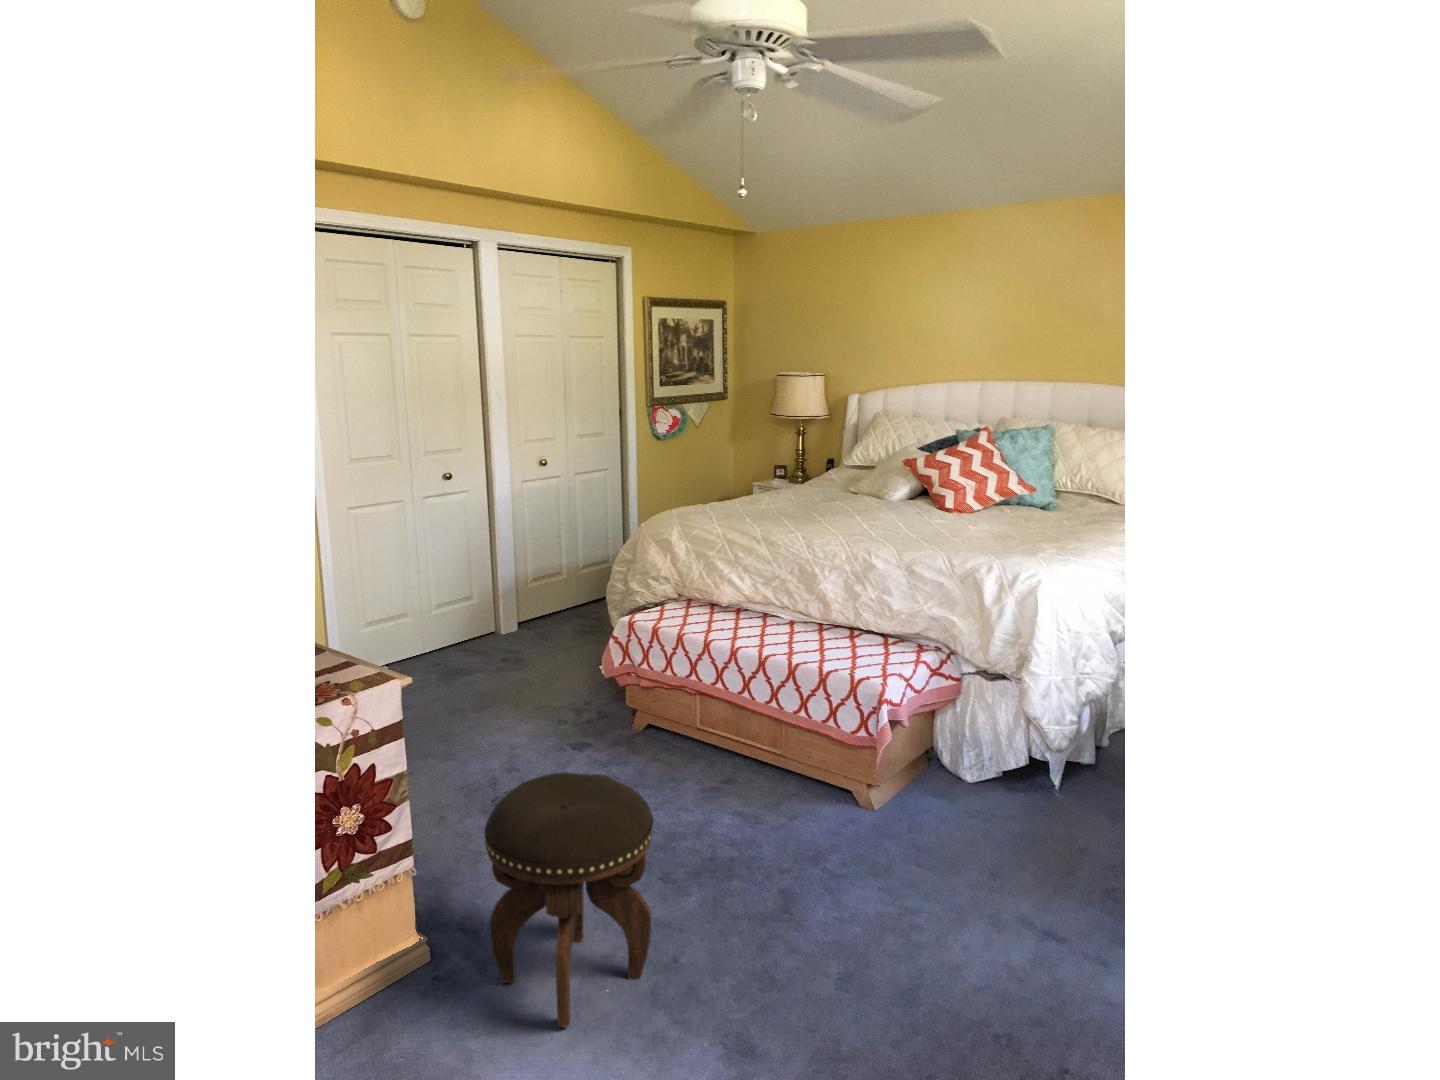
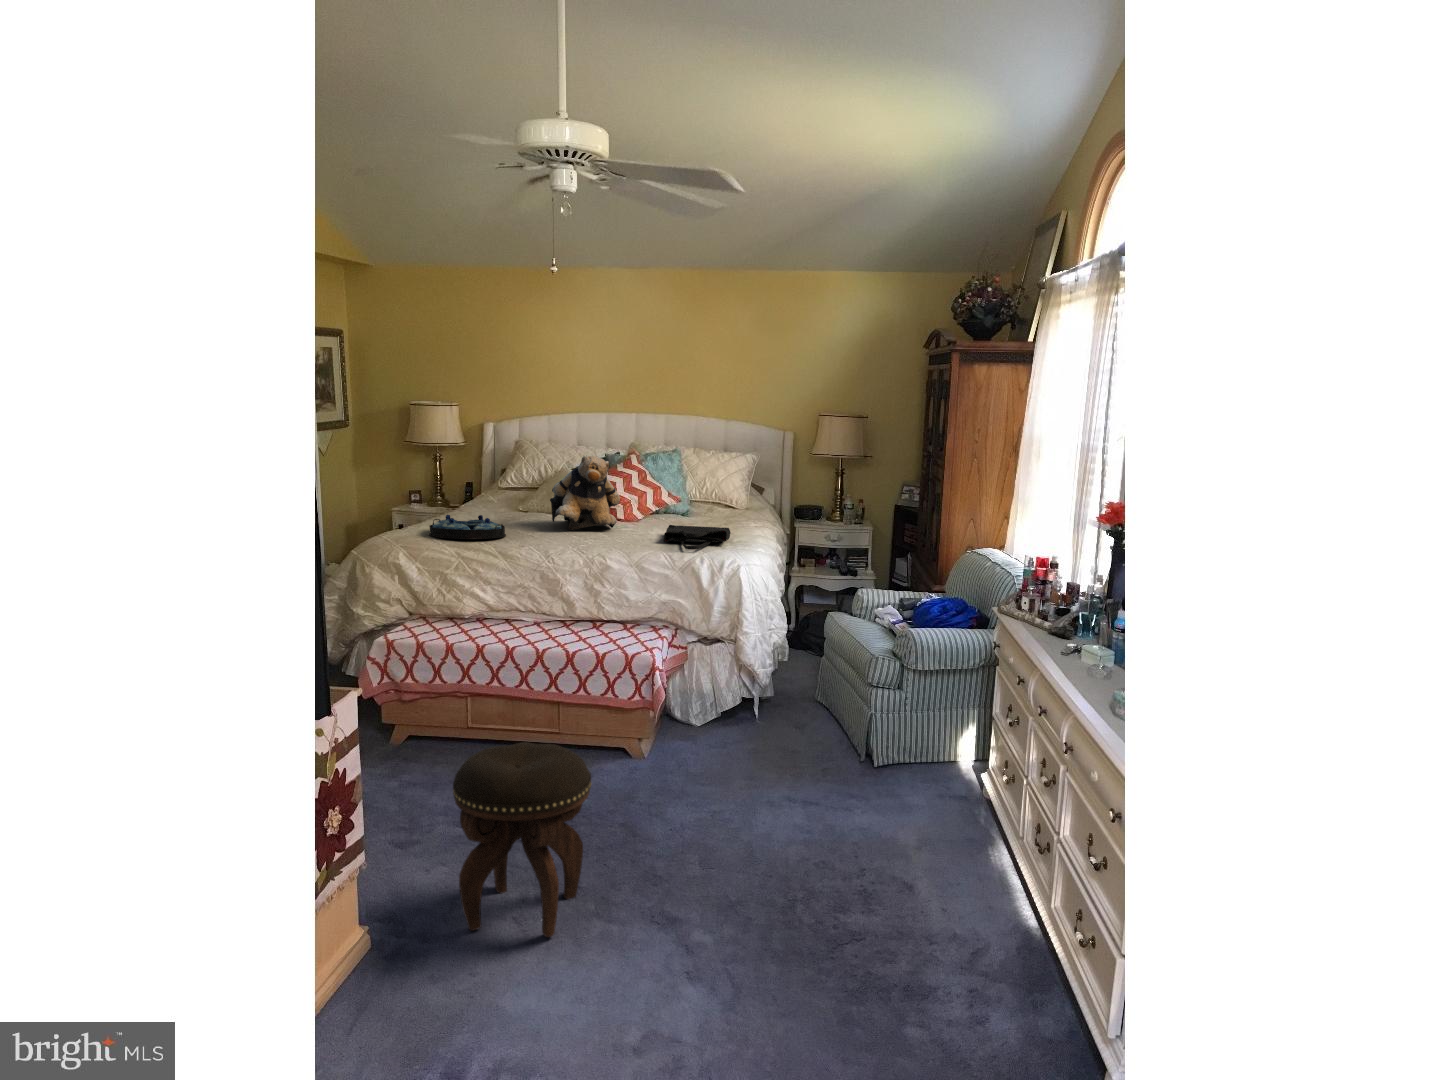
teddy bear: none [848,431,934,519] -> present [550,455,620,530]
serving tray: none [714,491,790,520] -> present [429,515,506,539]
tote bag: none [957,520,1058,555] -> present [664,525,731,550]

